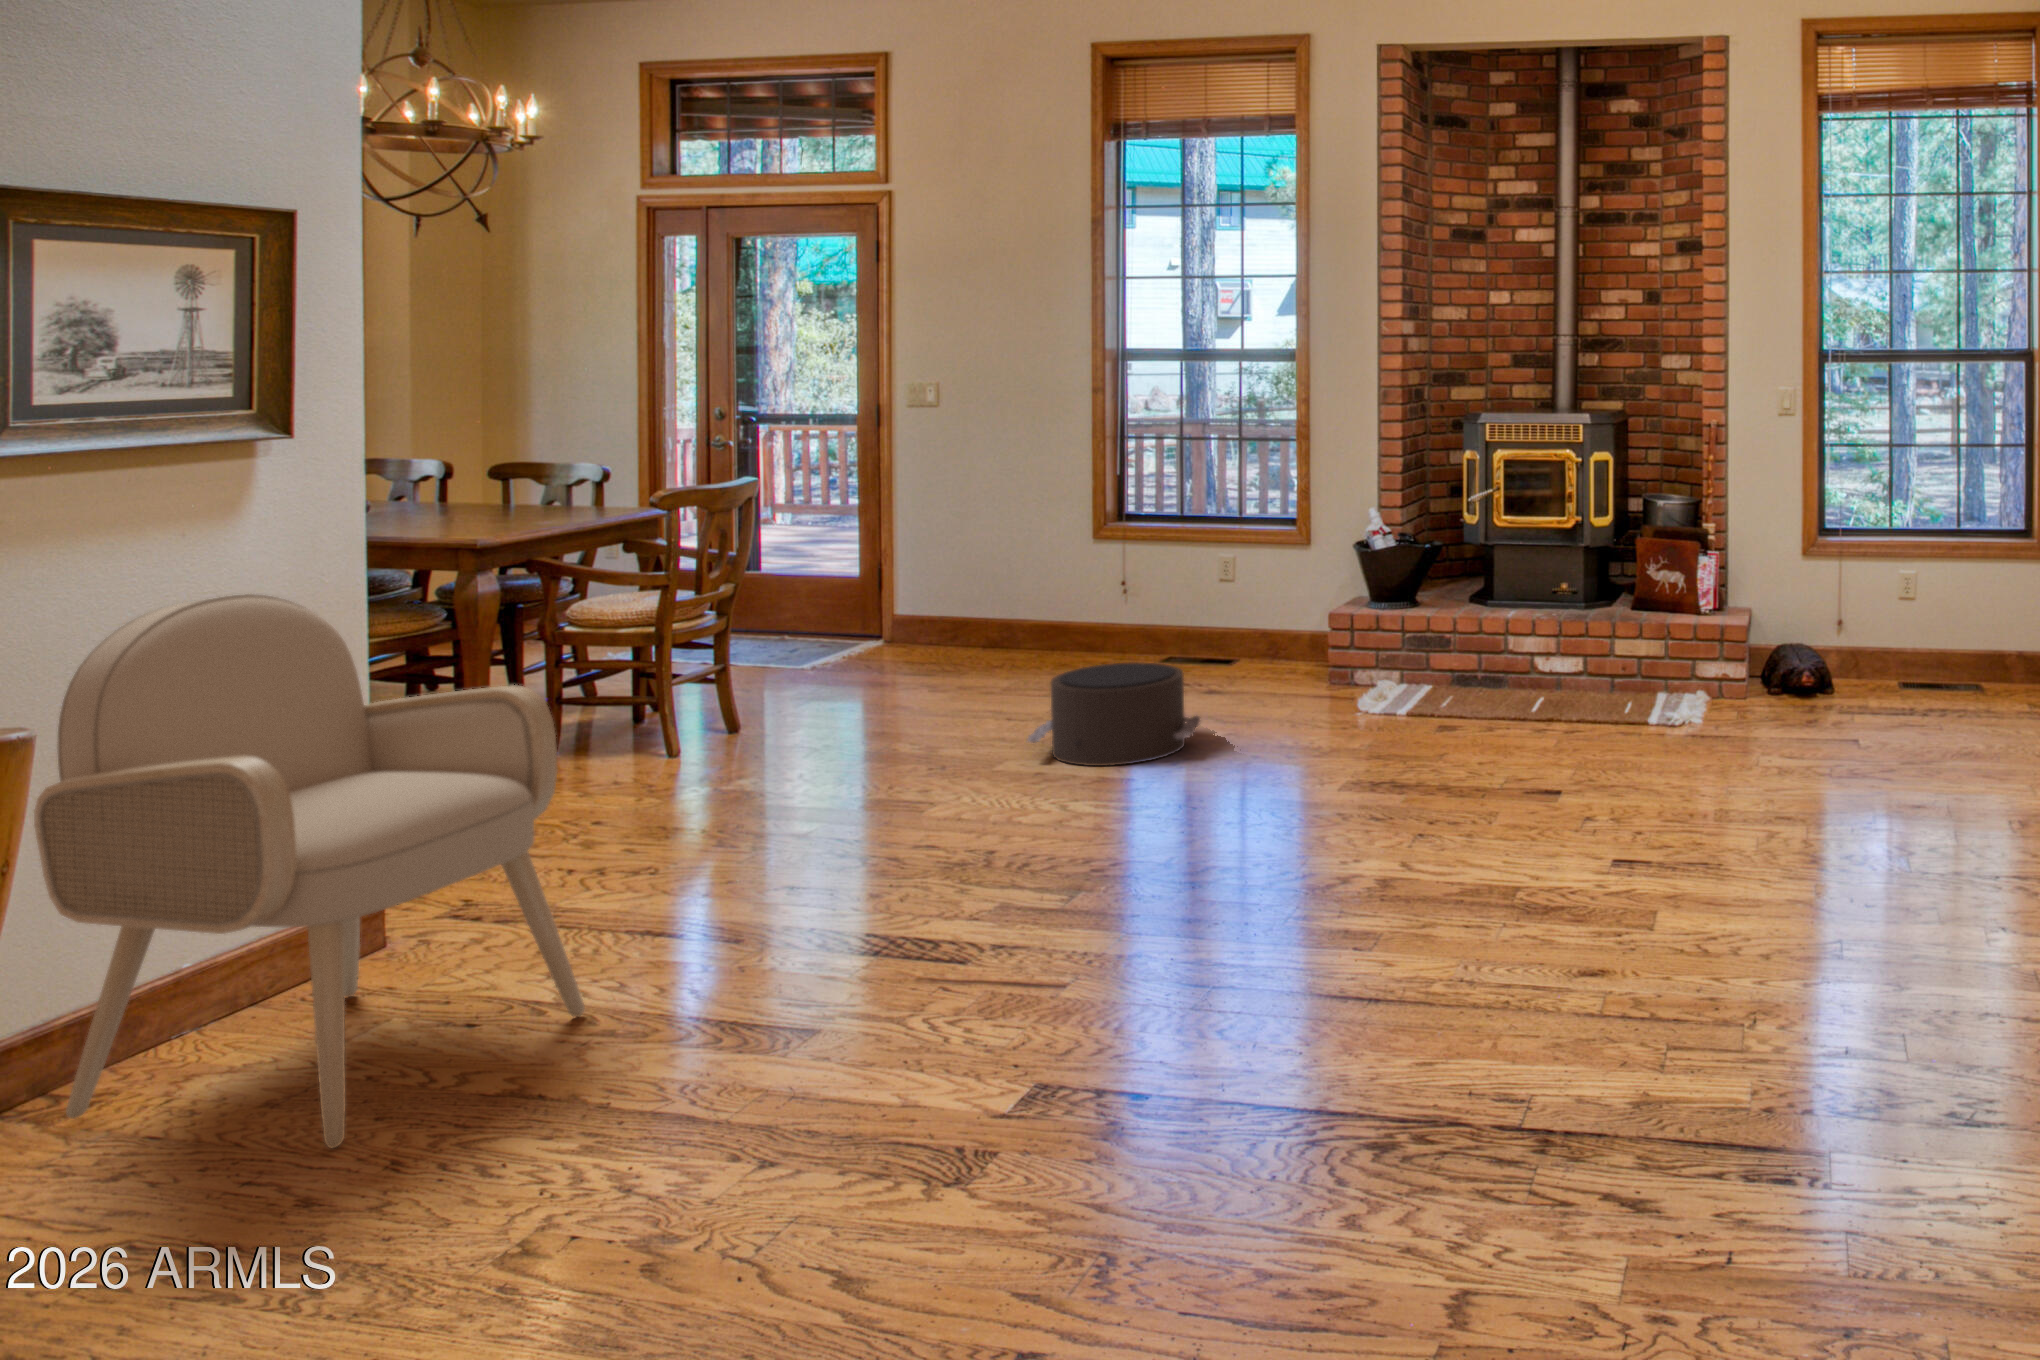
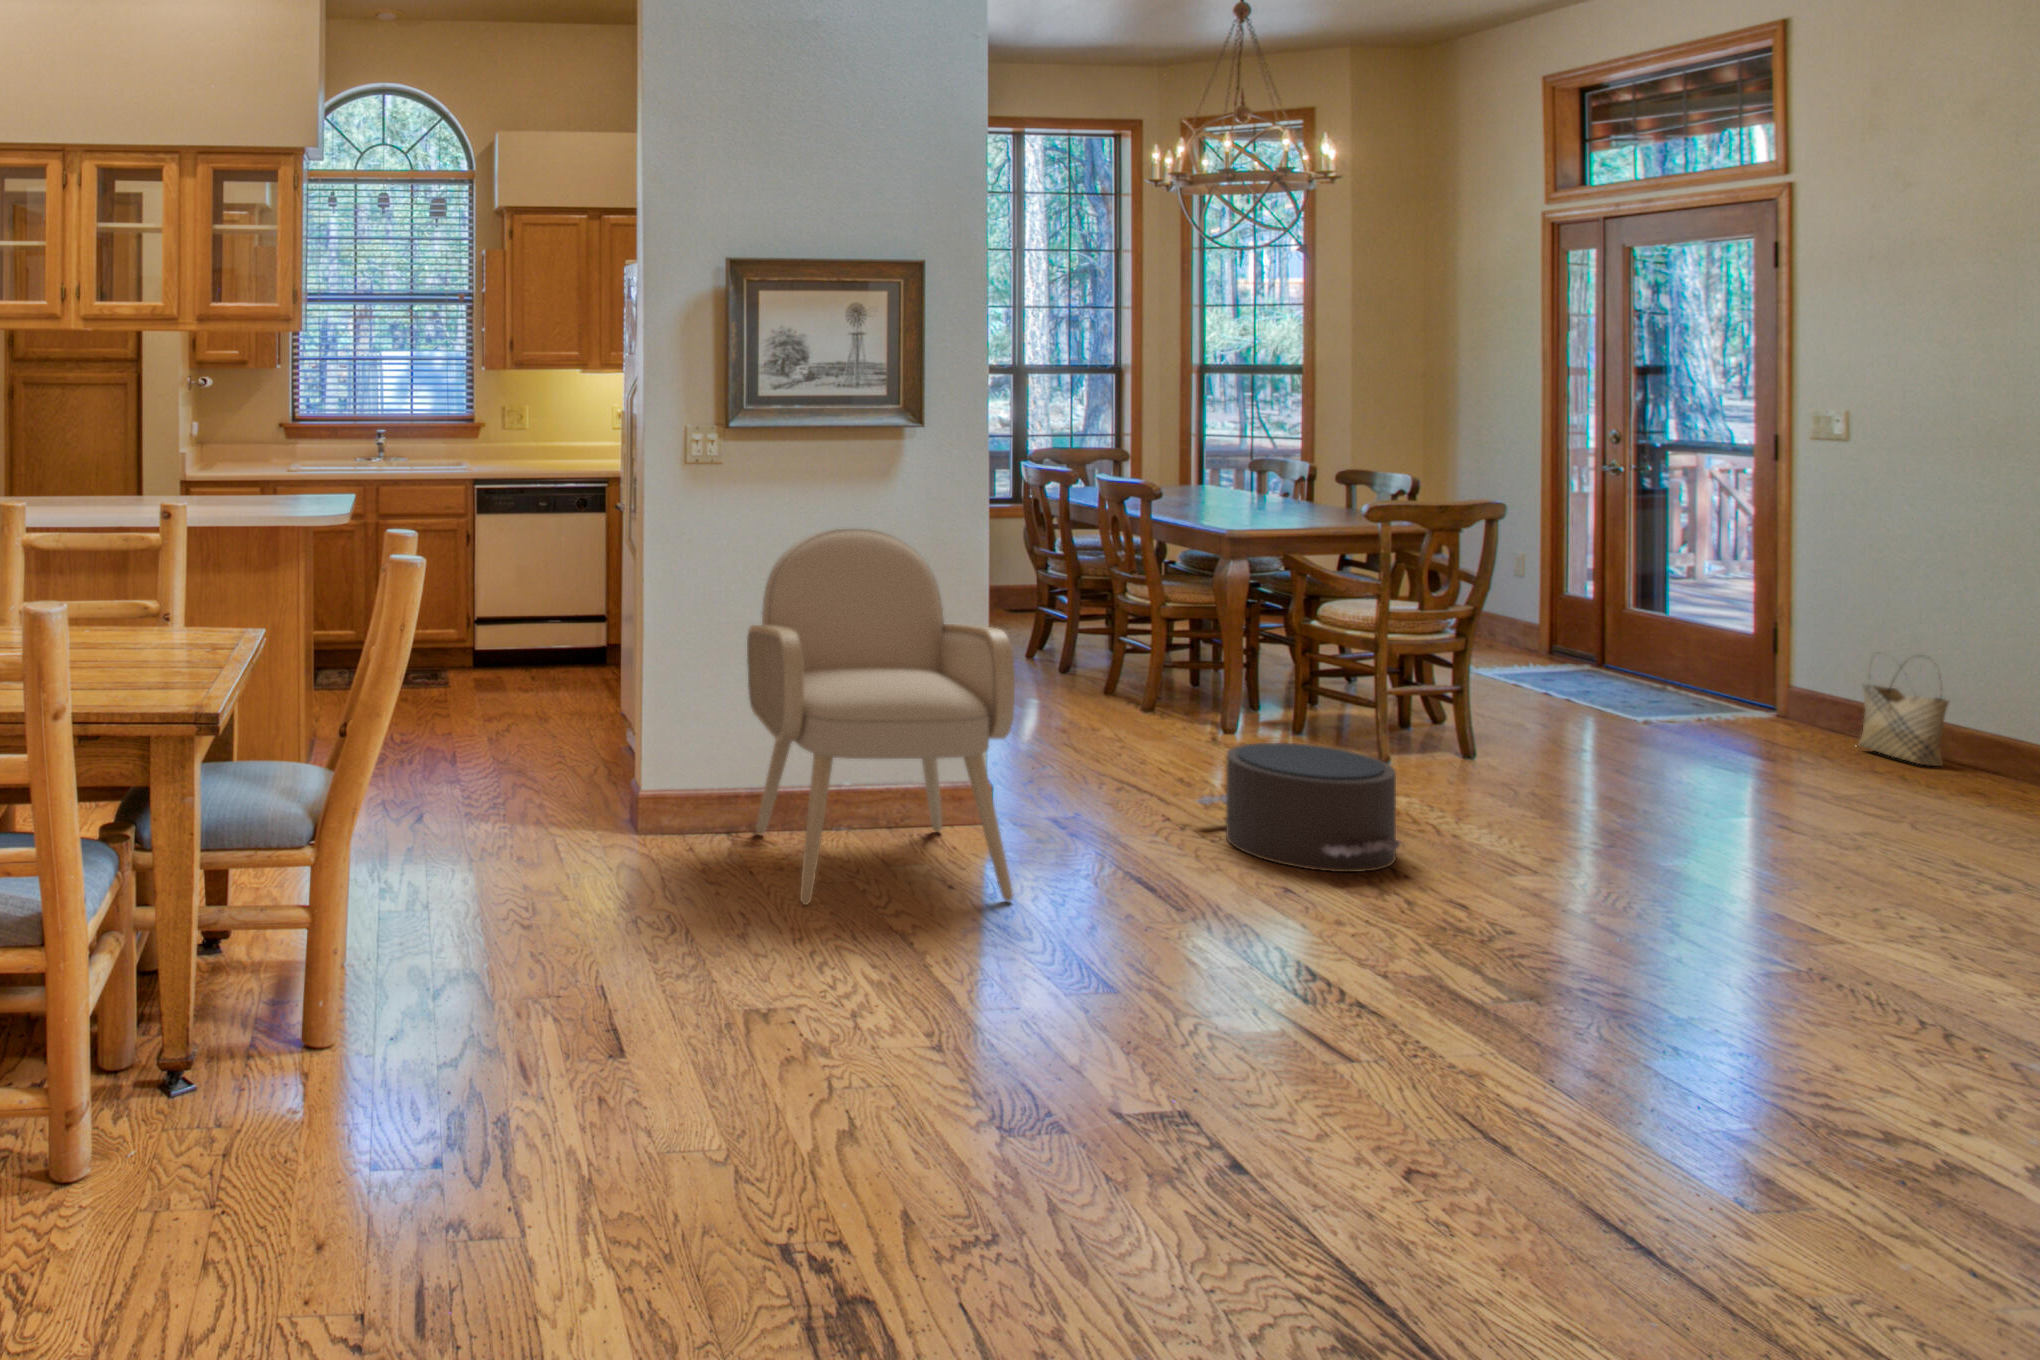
woven basket: none [962,565,1021,649] -> present [1859,660,1949,766]
pouf: present [1028,662,1200,766] -> present [1197,743,1405,872]

